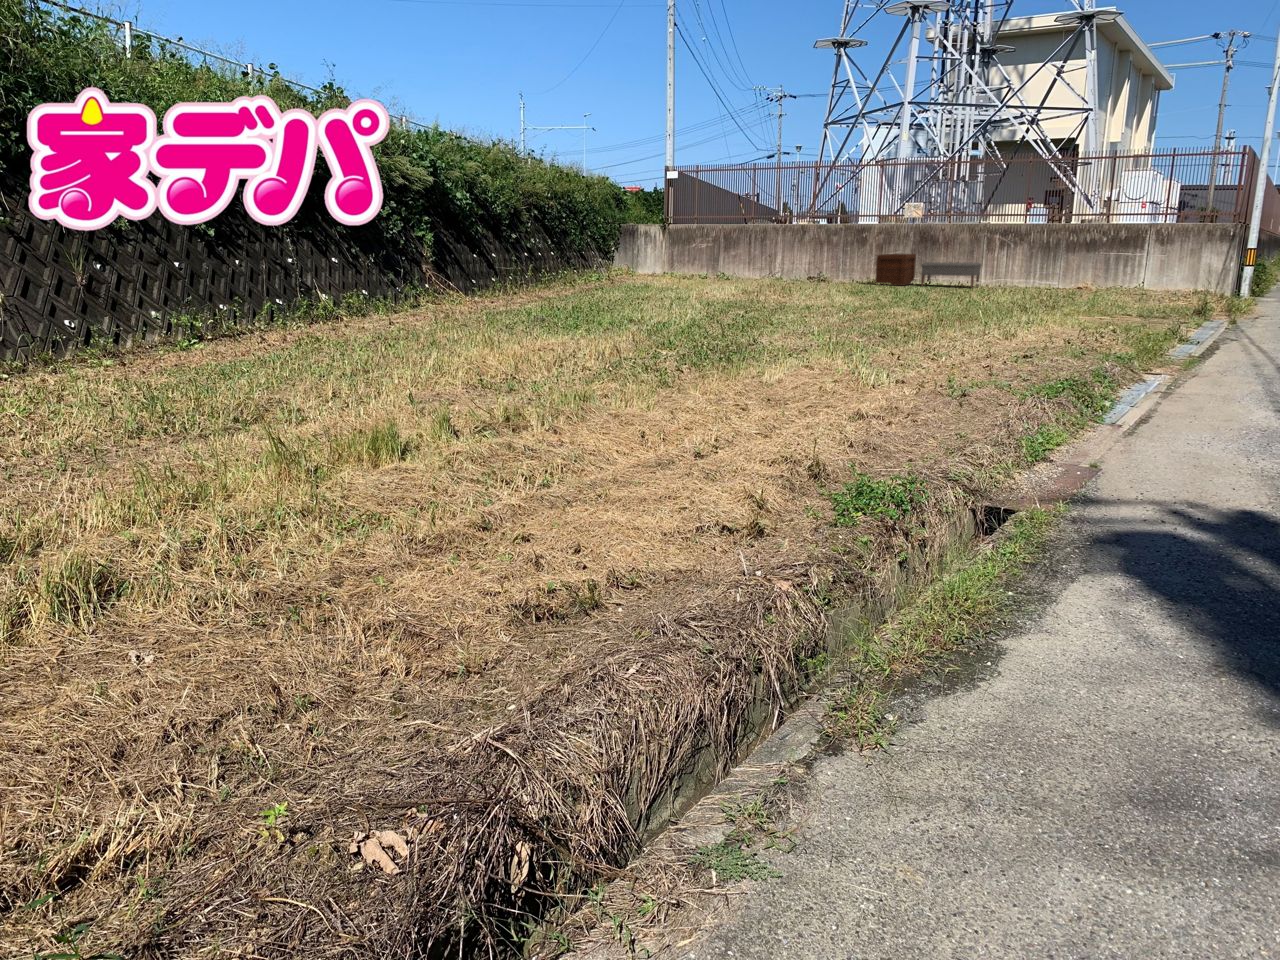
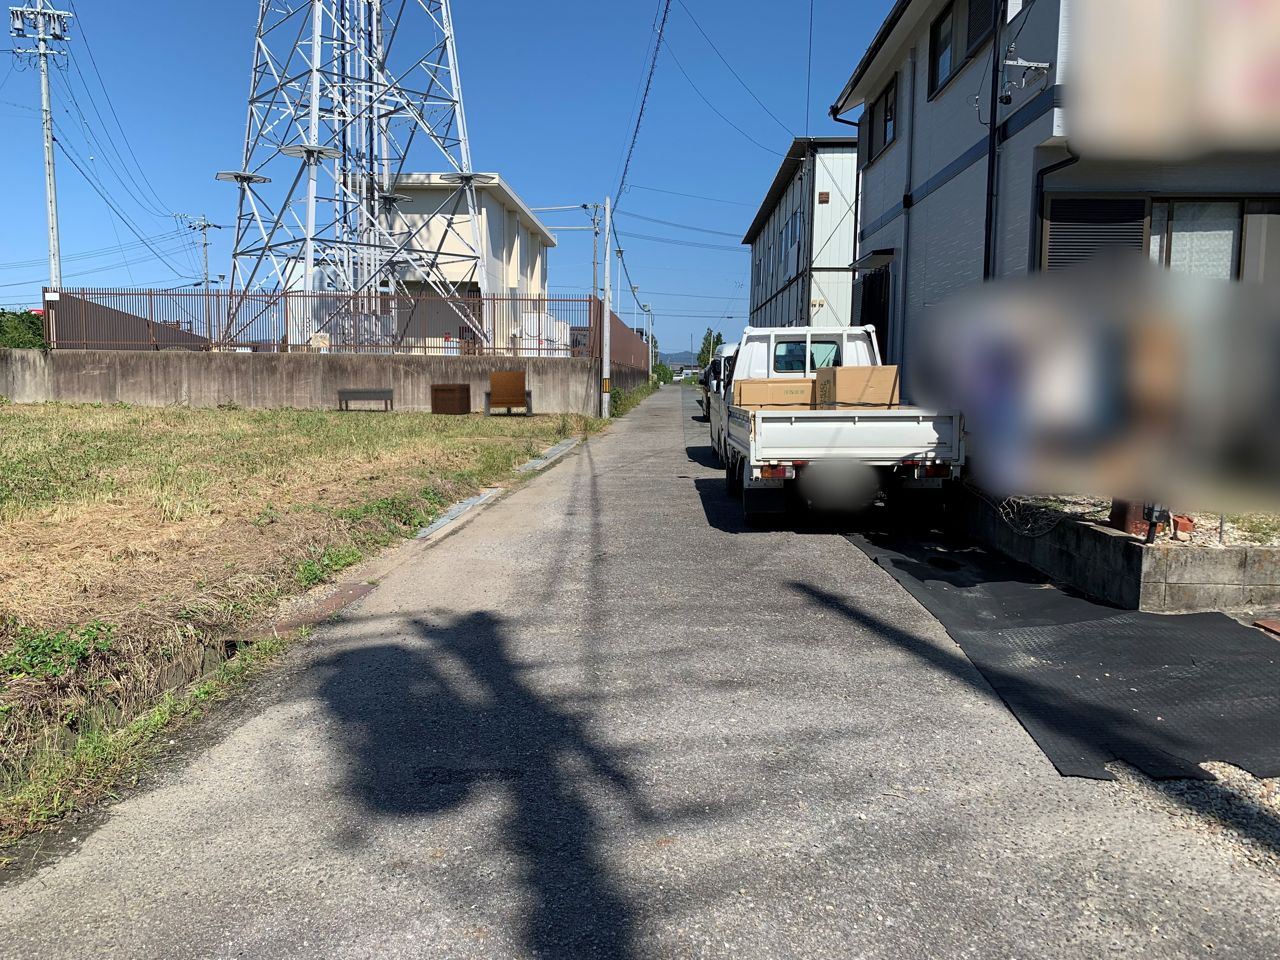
lounge chair: none [1088,244,1156,298] -> present [483,372,533,417]
wooden crate: present [875,254,916,286] -> present [431,384,471,414]

